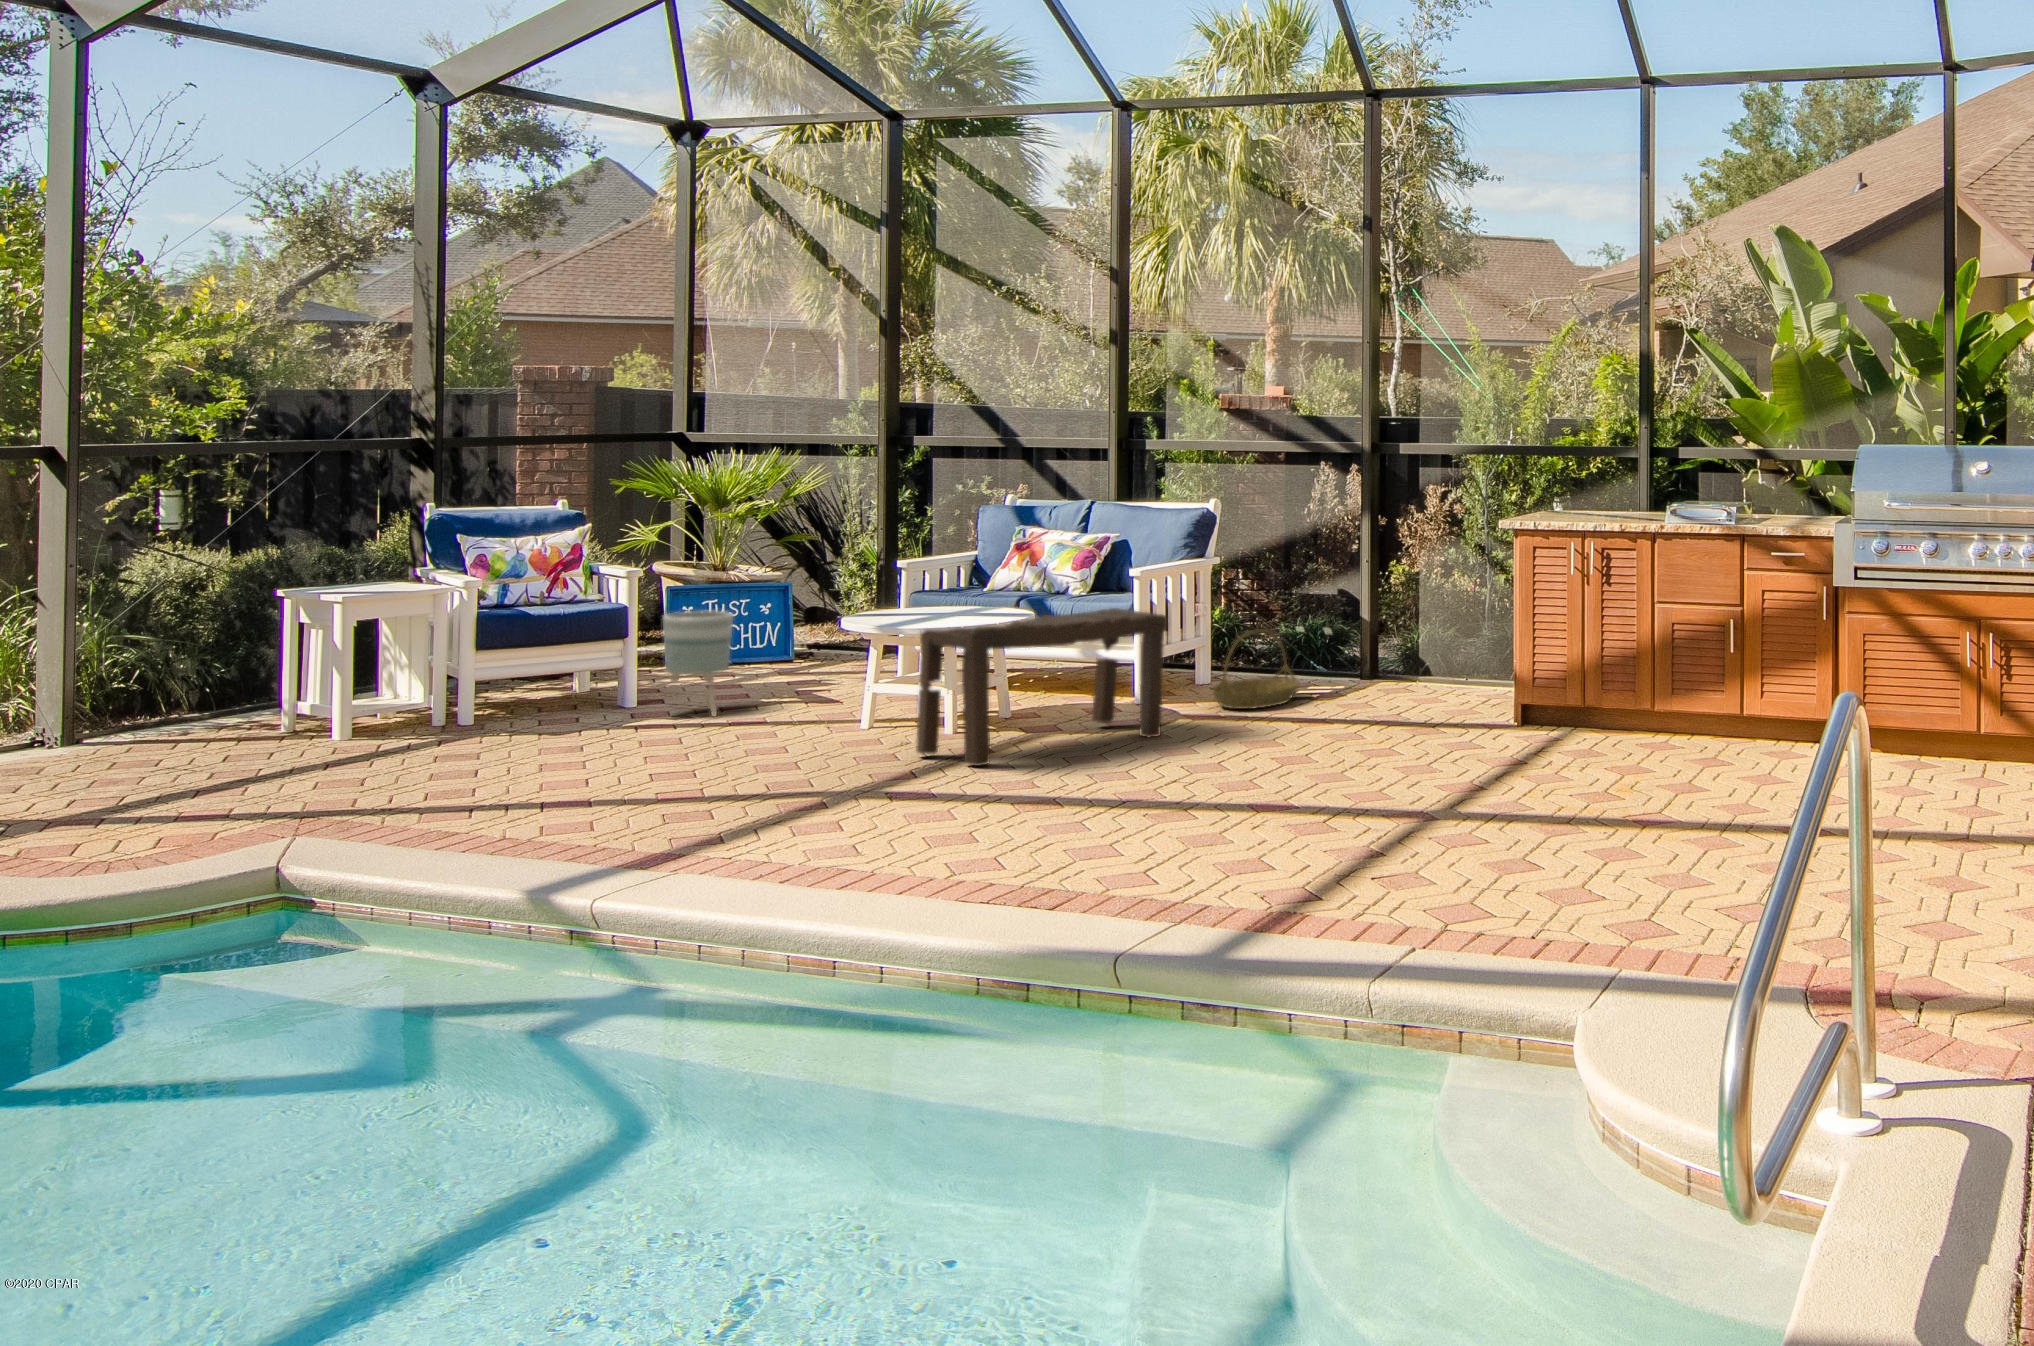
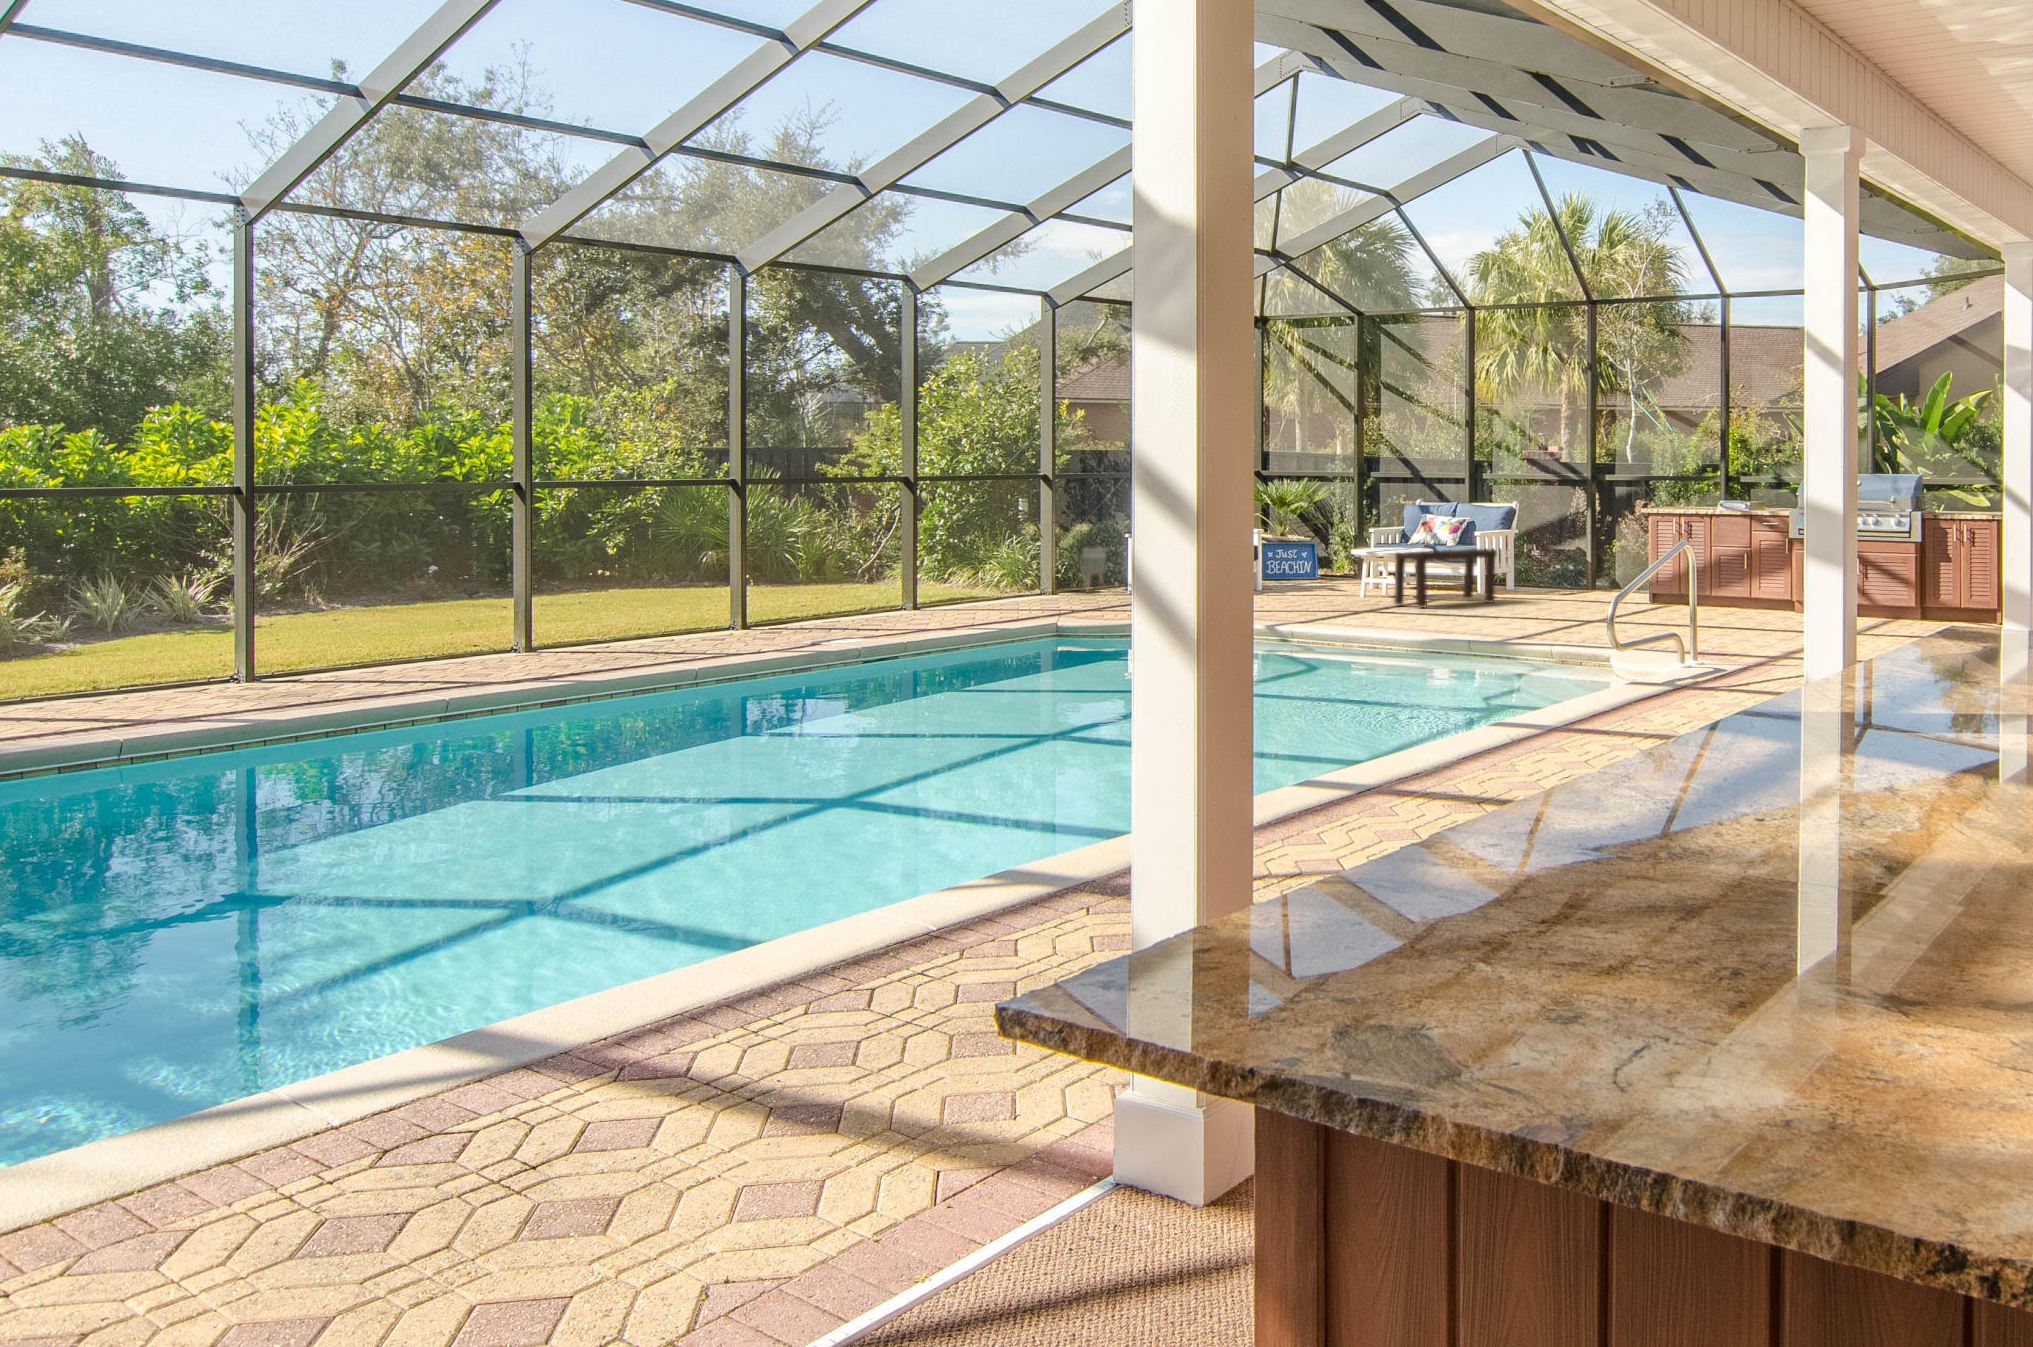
planter: present [663,611,733,717] -> present [1081,548,1106,591]
basket: present [1213,629,1300,709] -> none [1513,562,1554,596]

